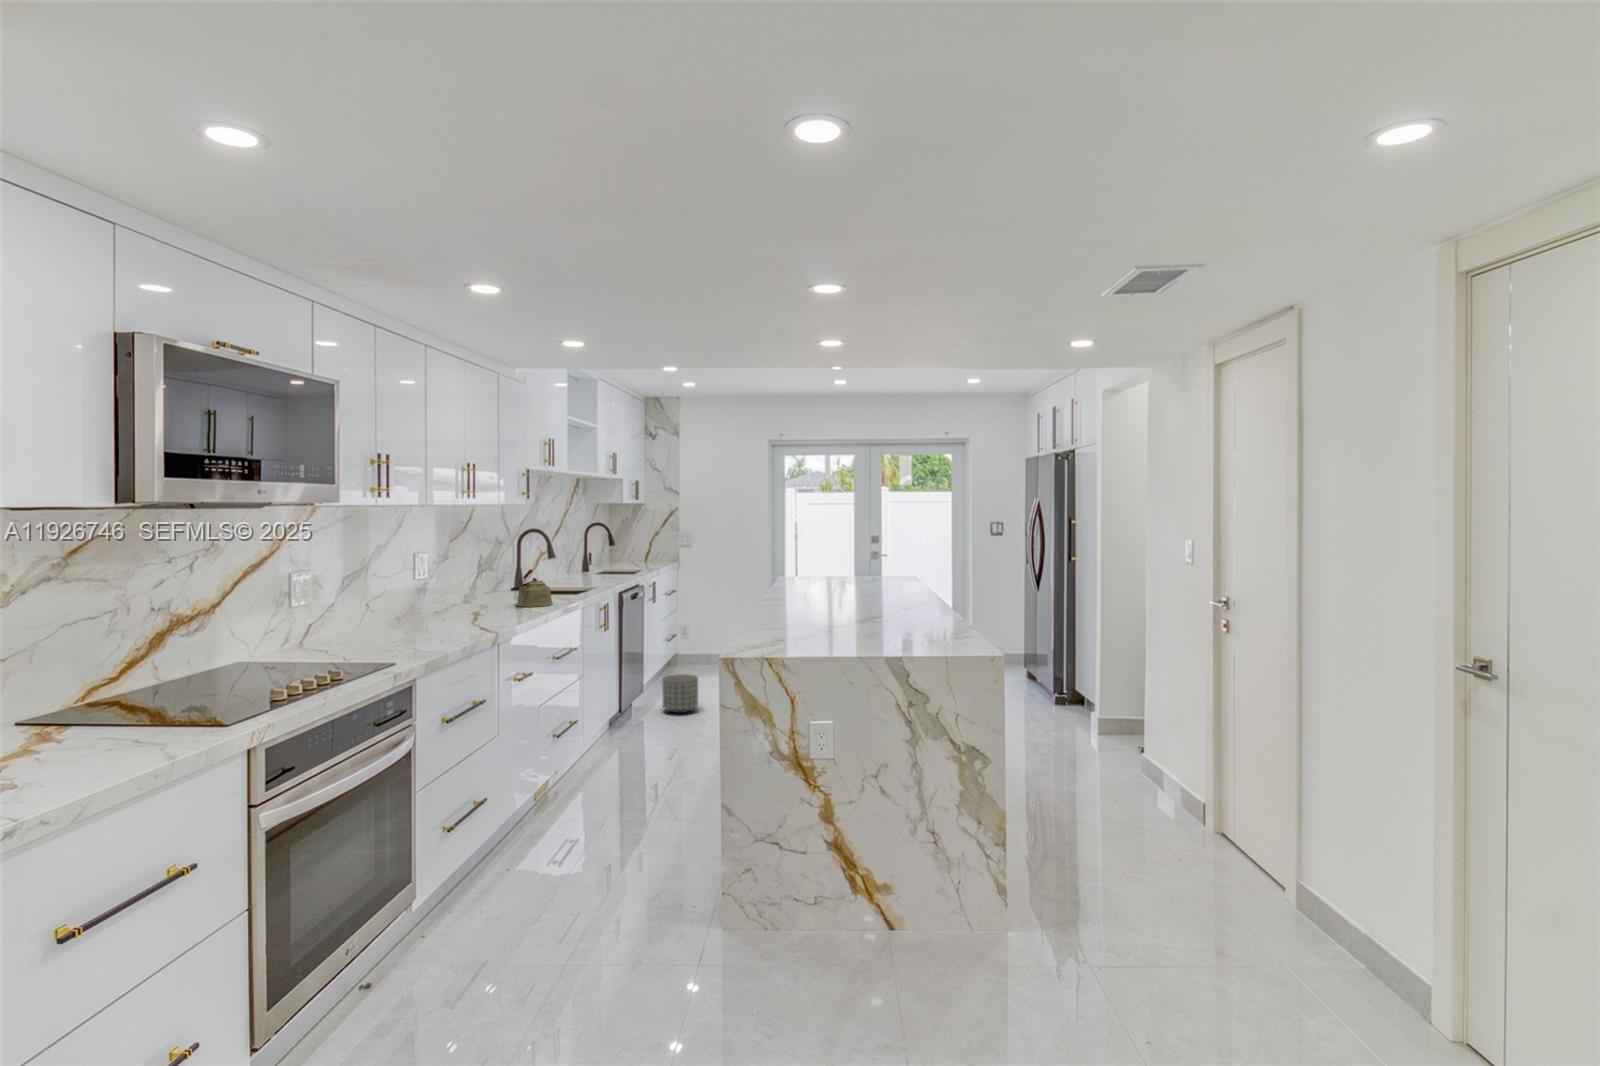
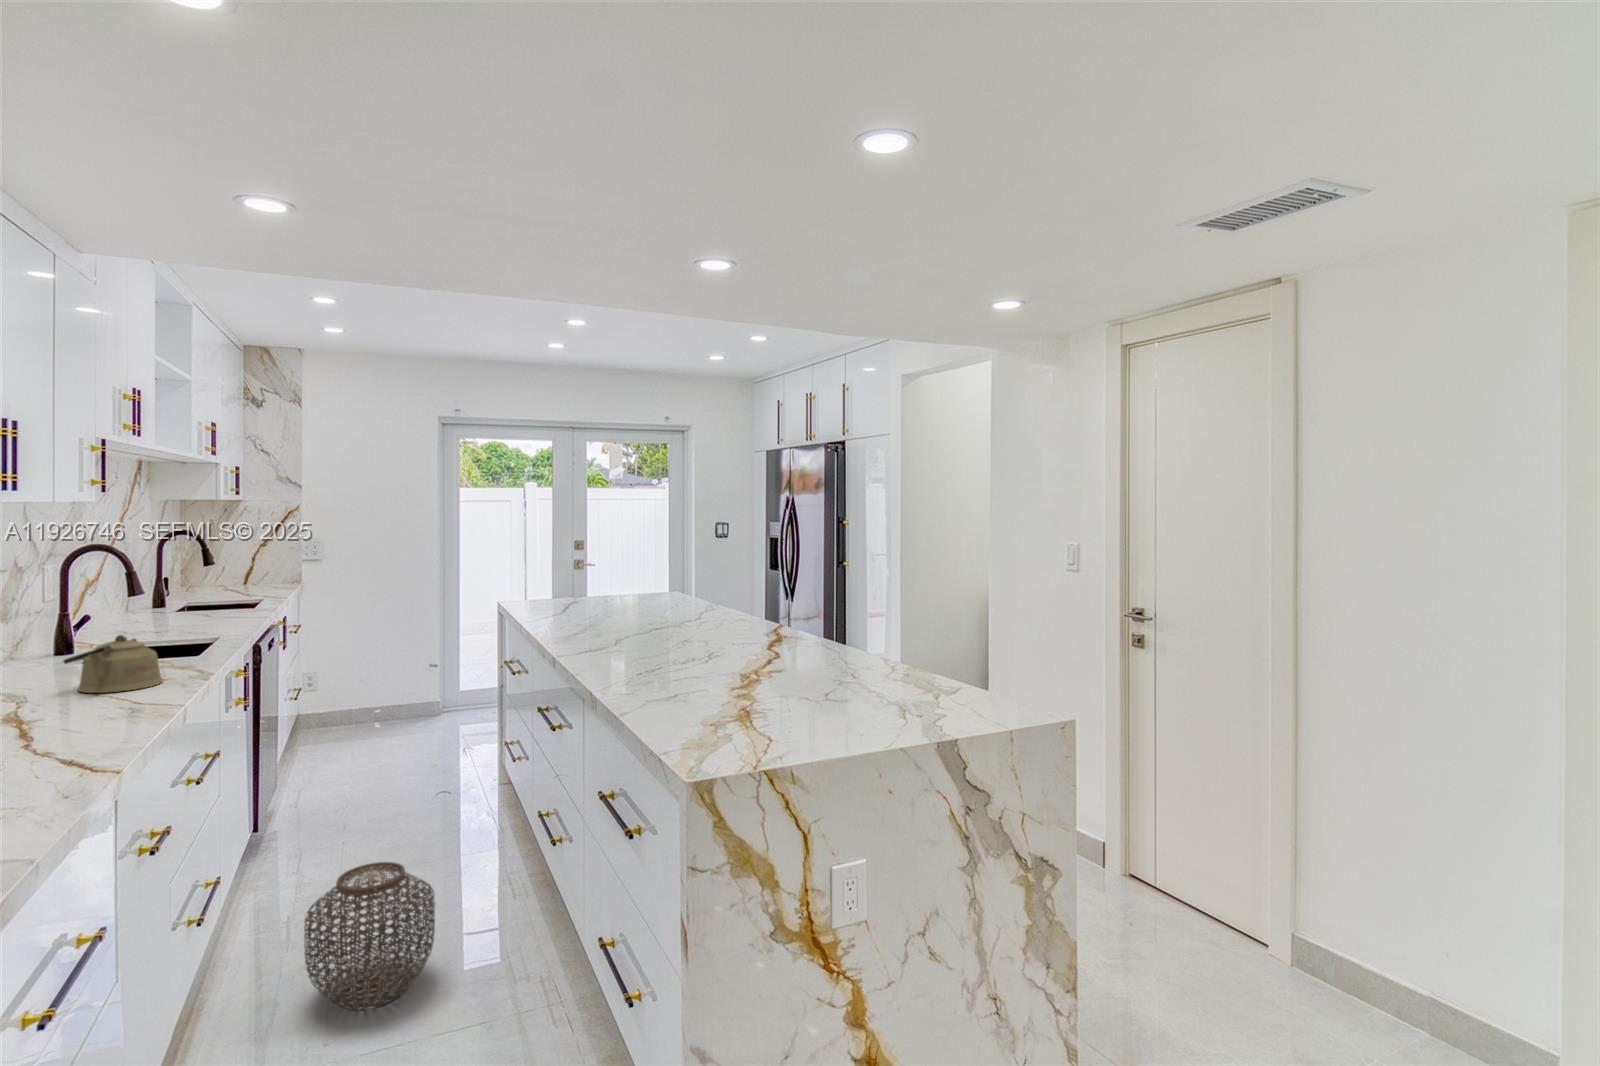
planter: present [662,674,698,713] -> none [318,752,379,814]
woven basket: none [610,721,678,800] -> present [304,862,435,1009]

